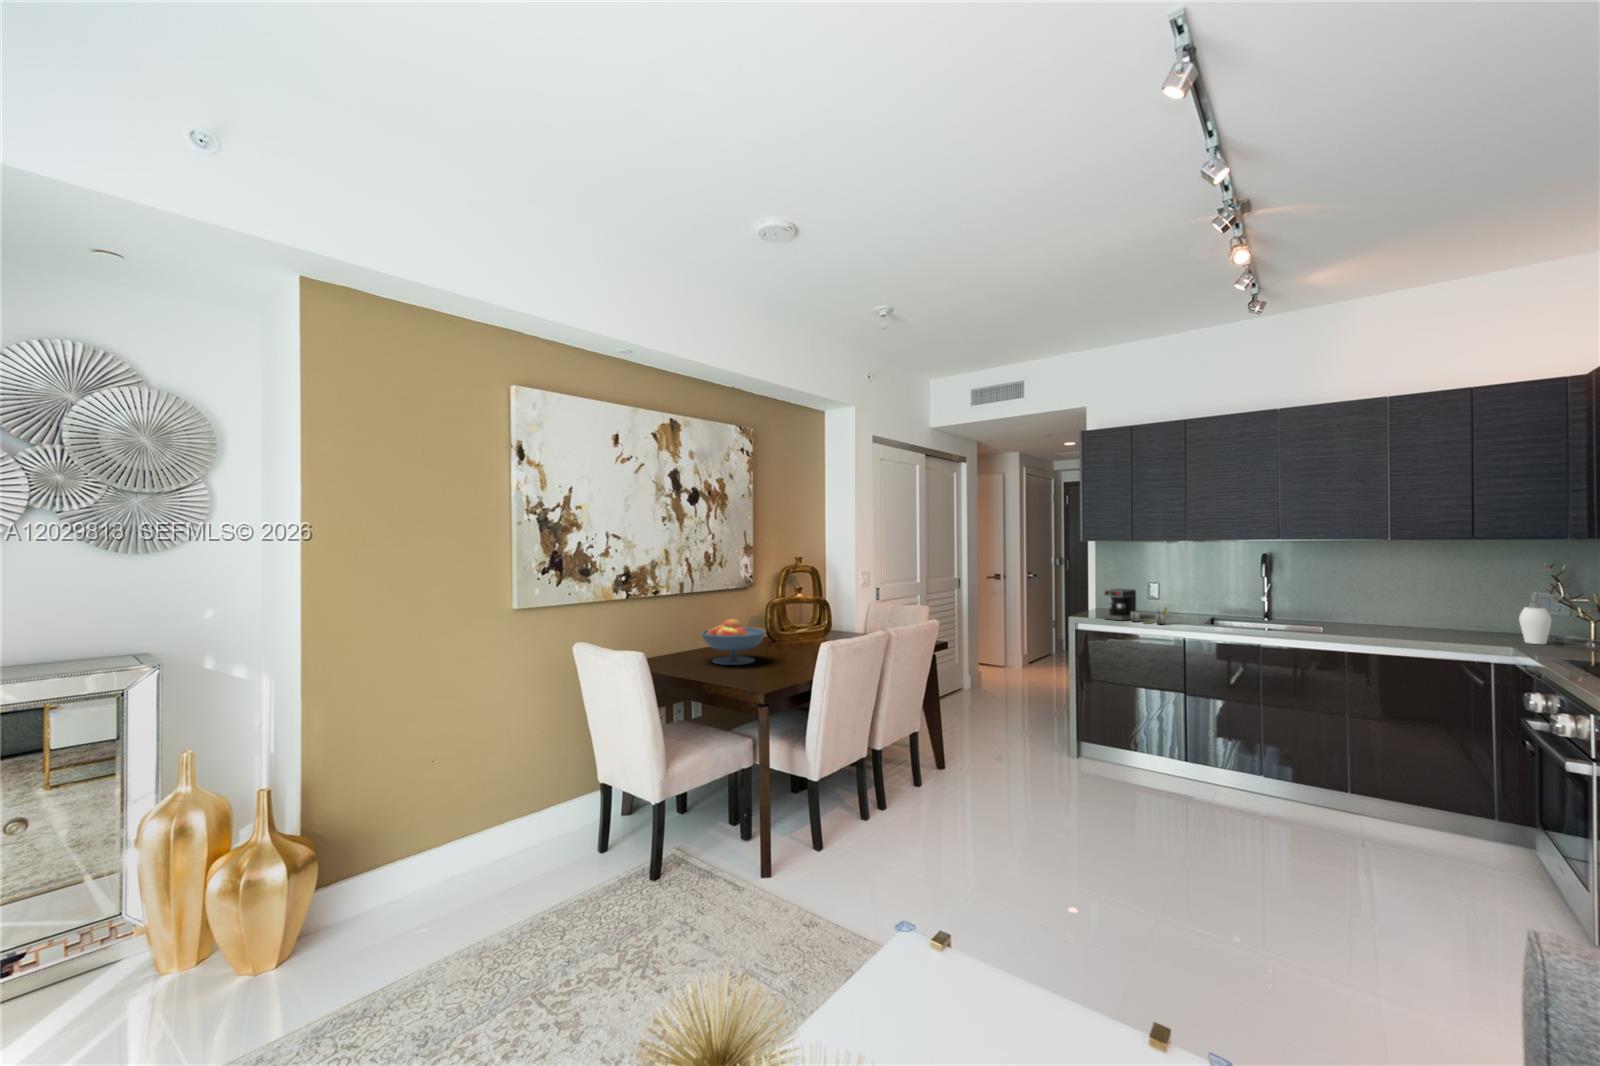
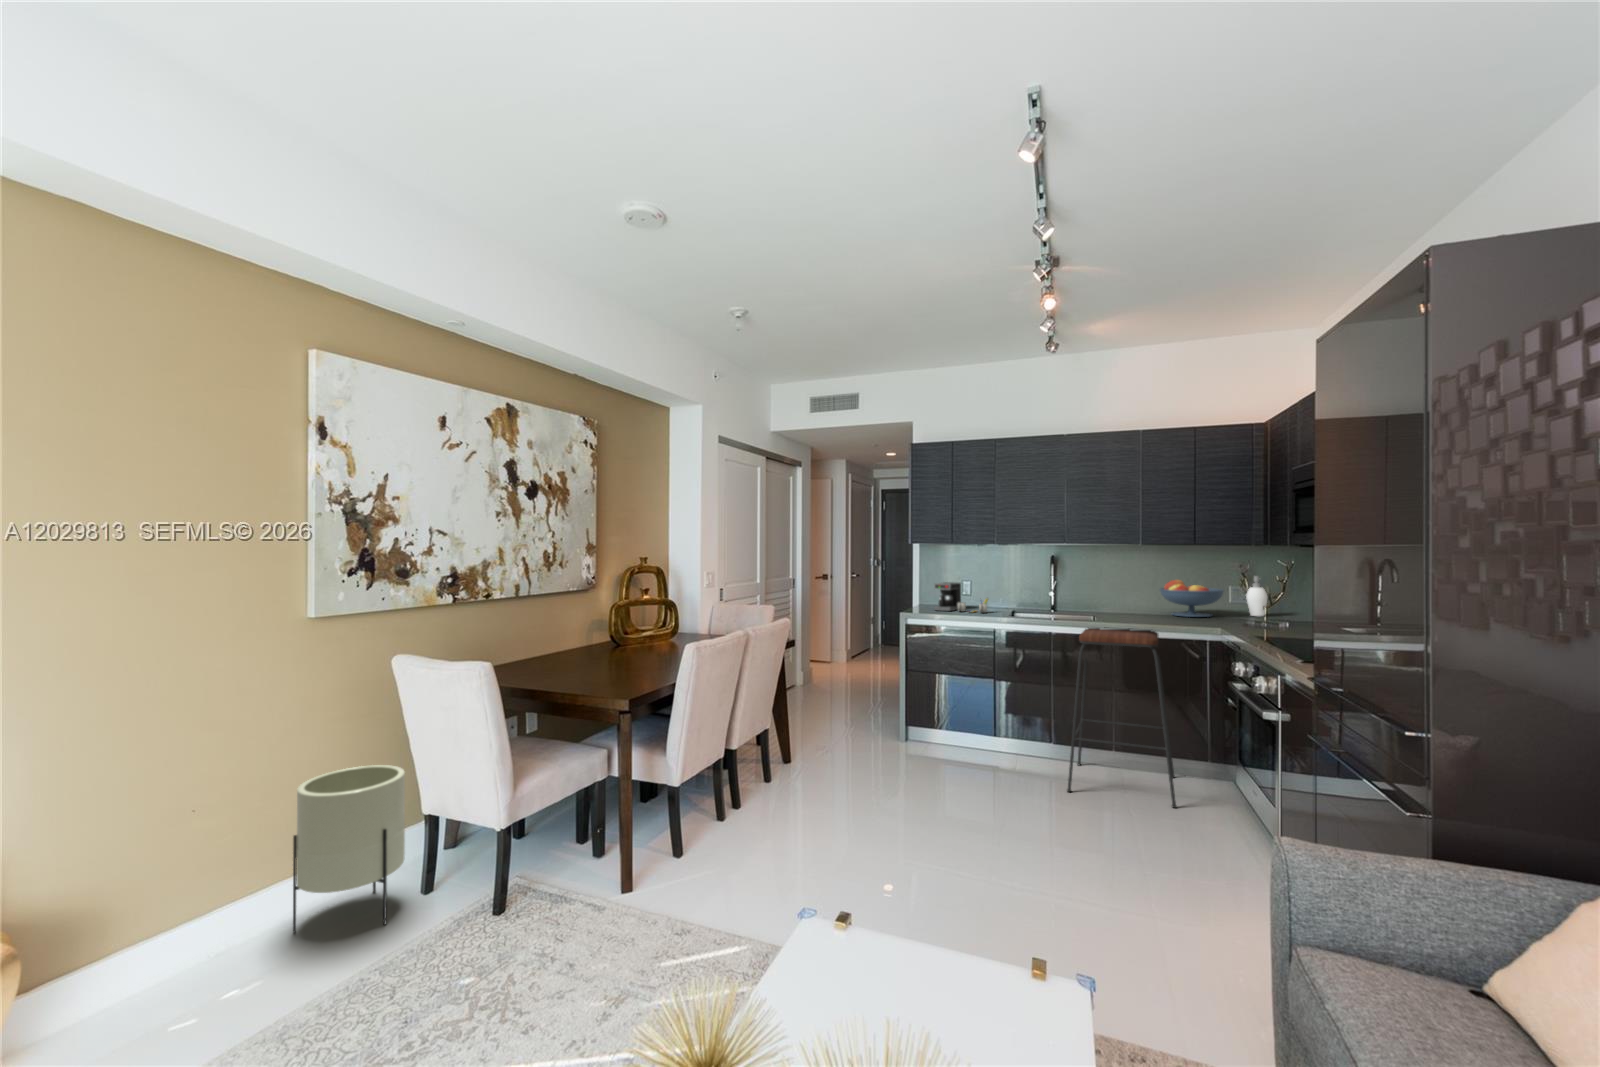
fruit bowl: present [701,619,766,665] -> present [1160,580,1224,617]
bar stool: none [1255,647,1407,869] -> present [1067,628,1177,808]
planter: none [498,738,582,876] -> present [293,765,405,932]

